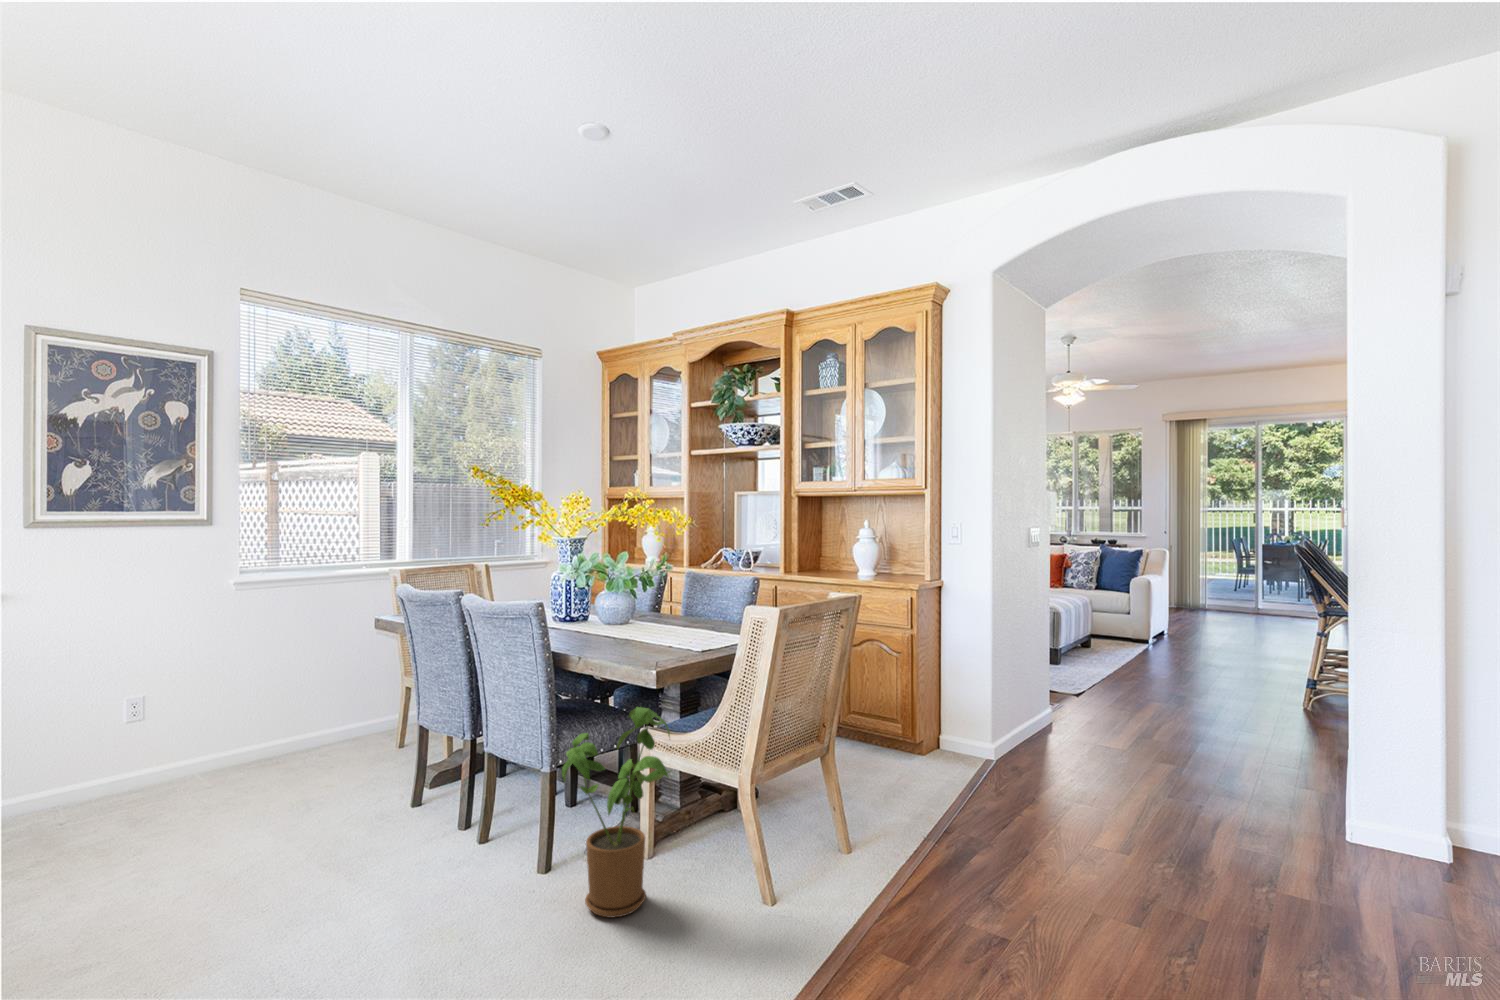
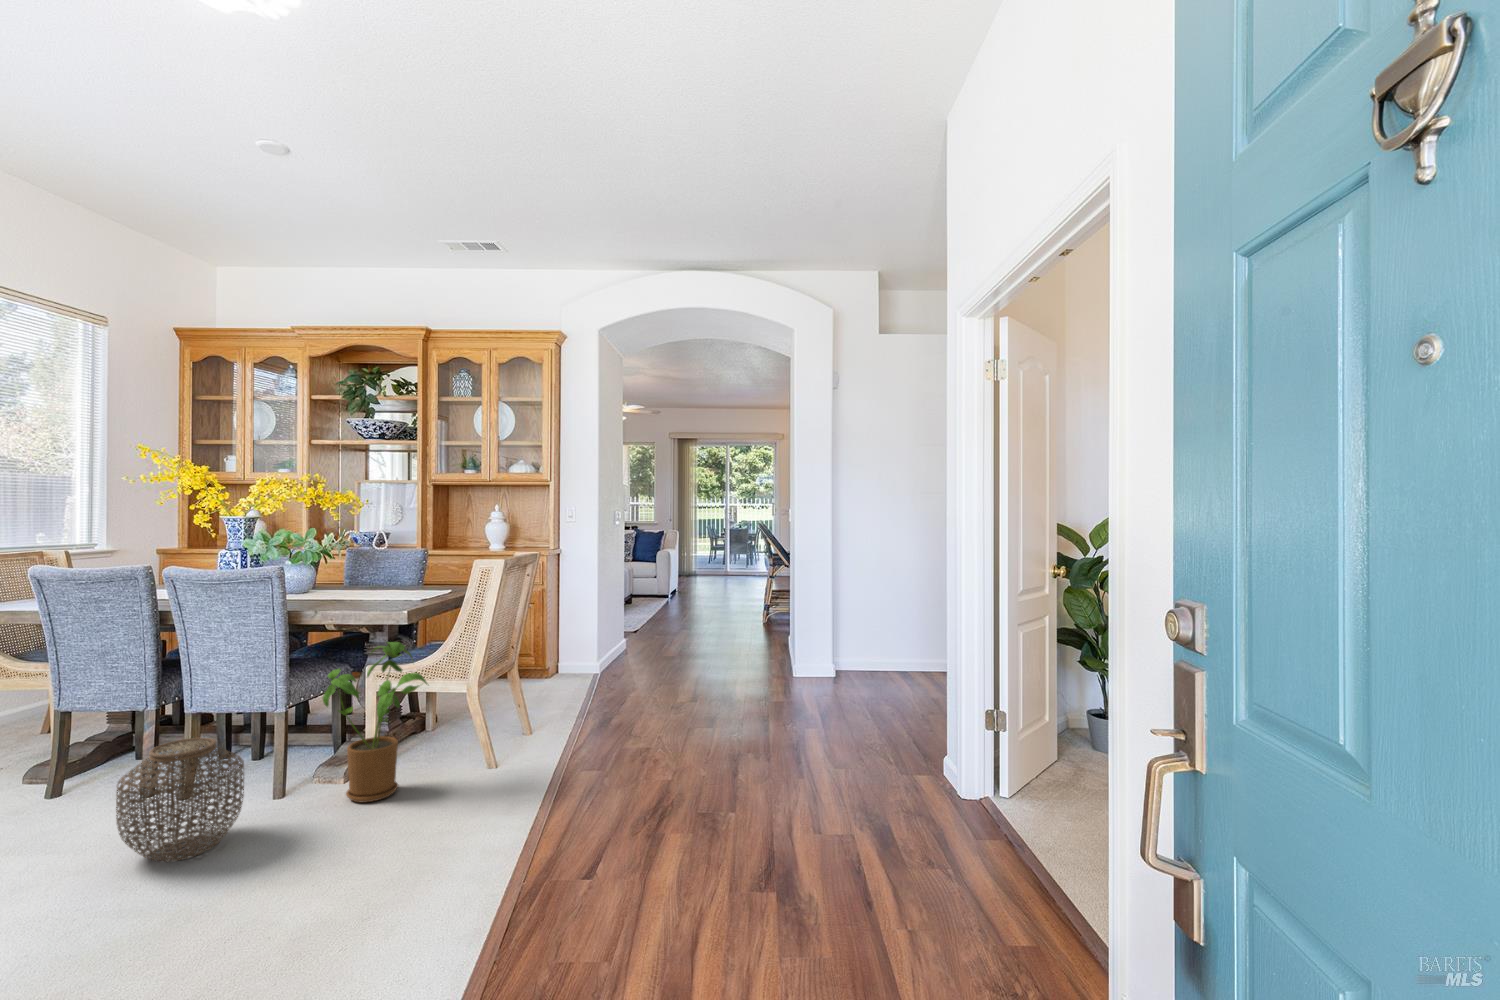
woven basket: none [342,796,468,943] -> present [116,738,244,862]

